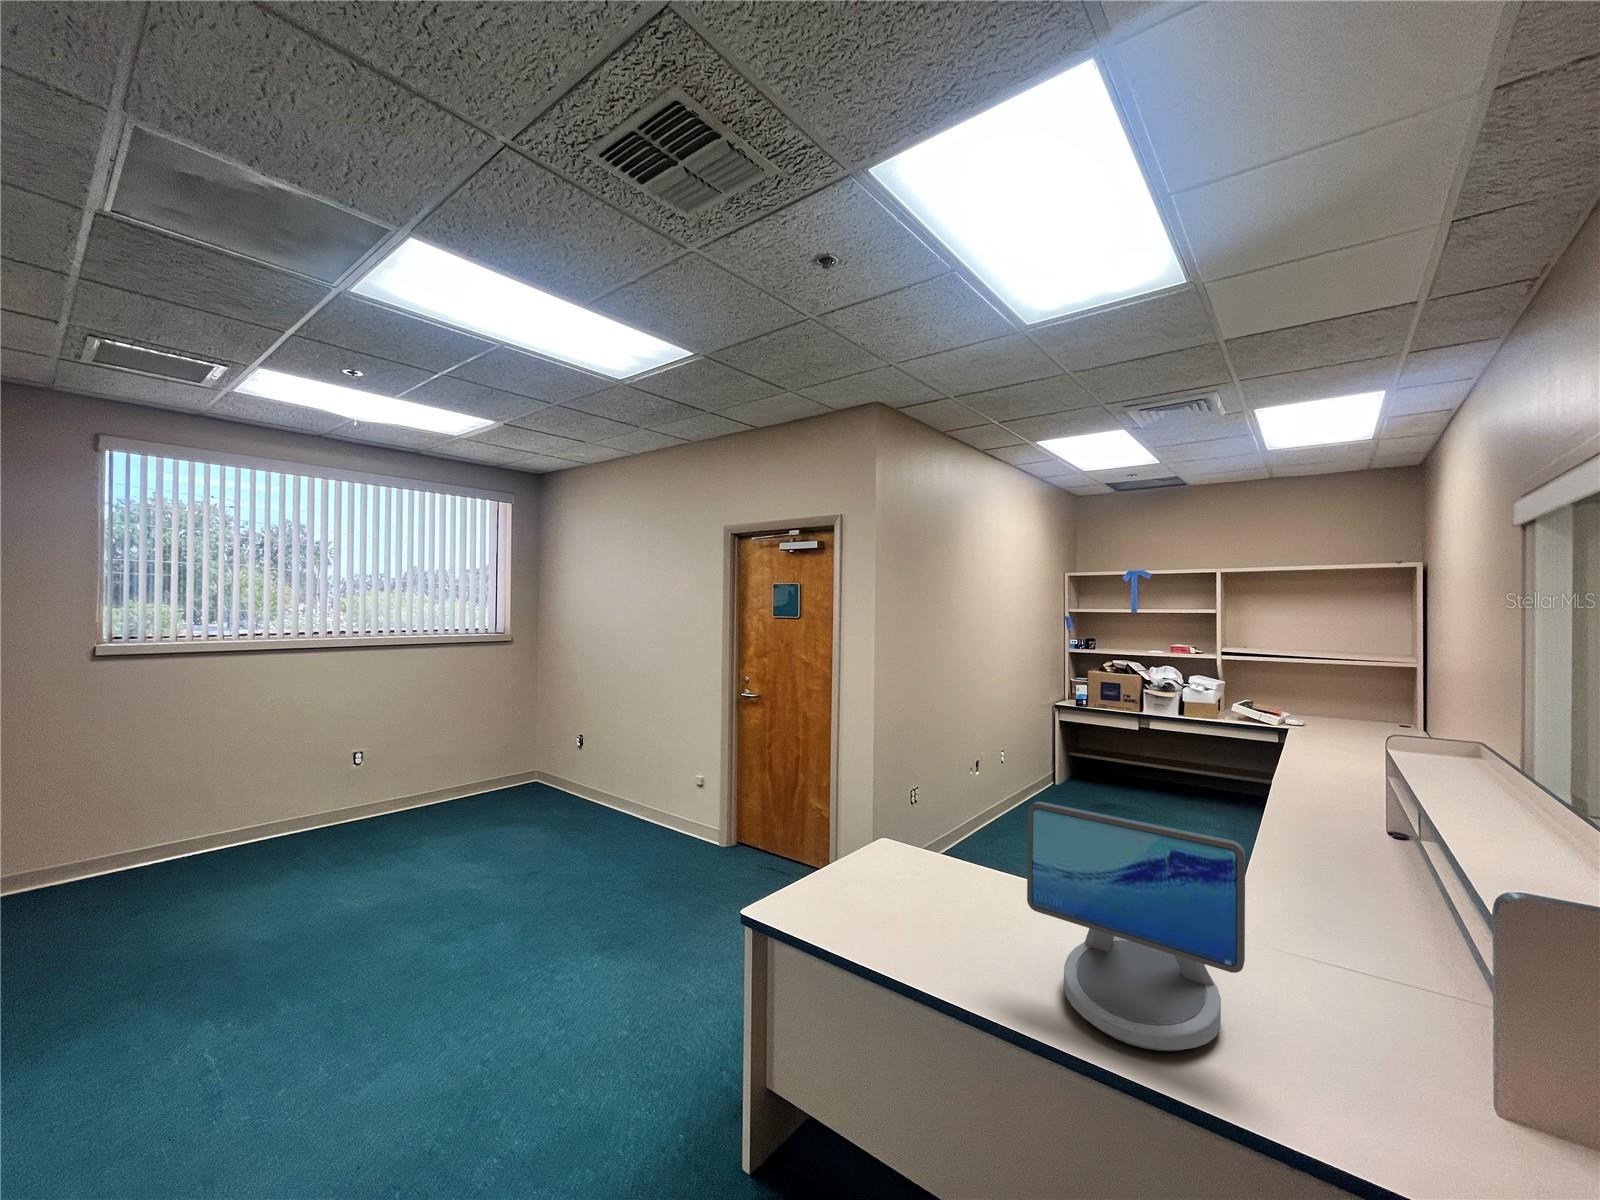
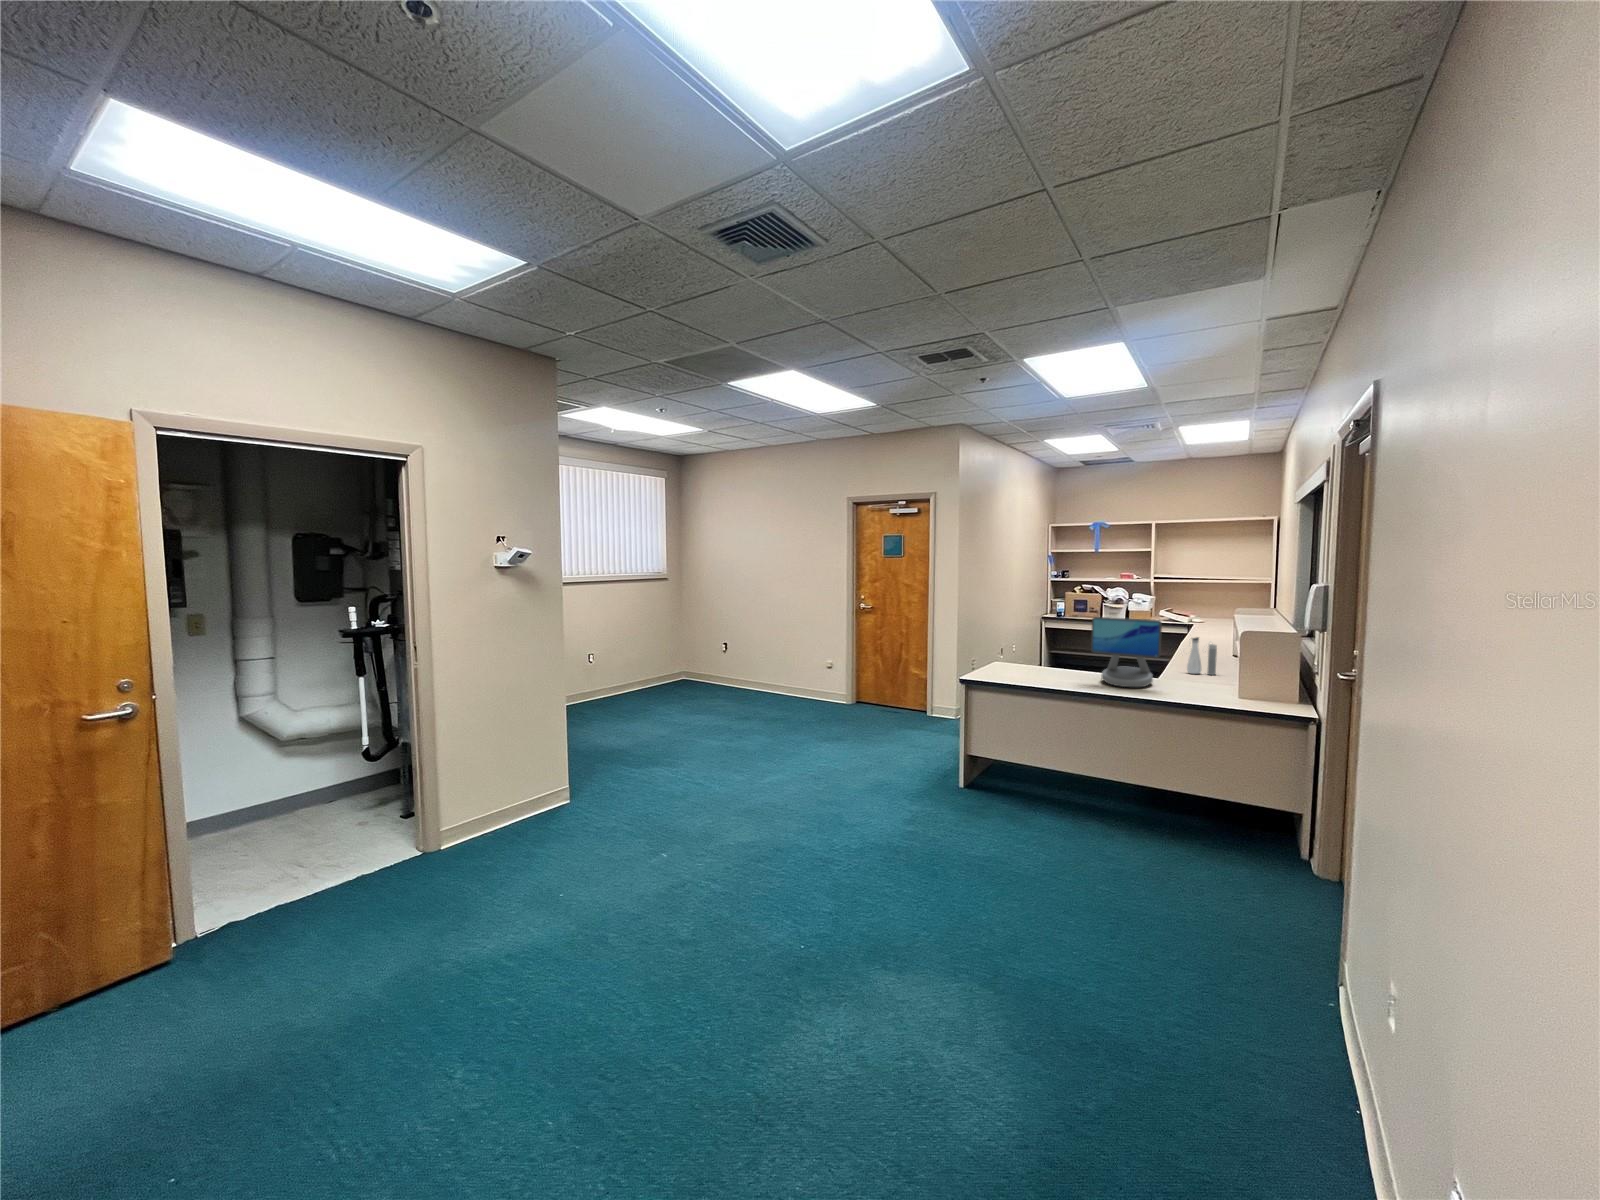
water bottle: none [1301,830,1394,937] -> present [1187,637,1217,675]

